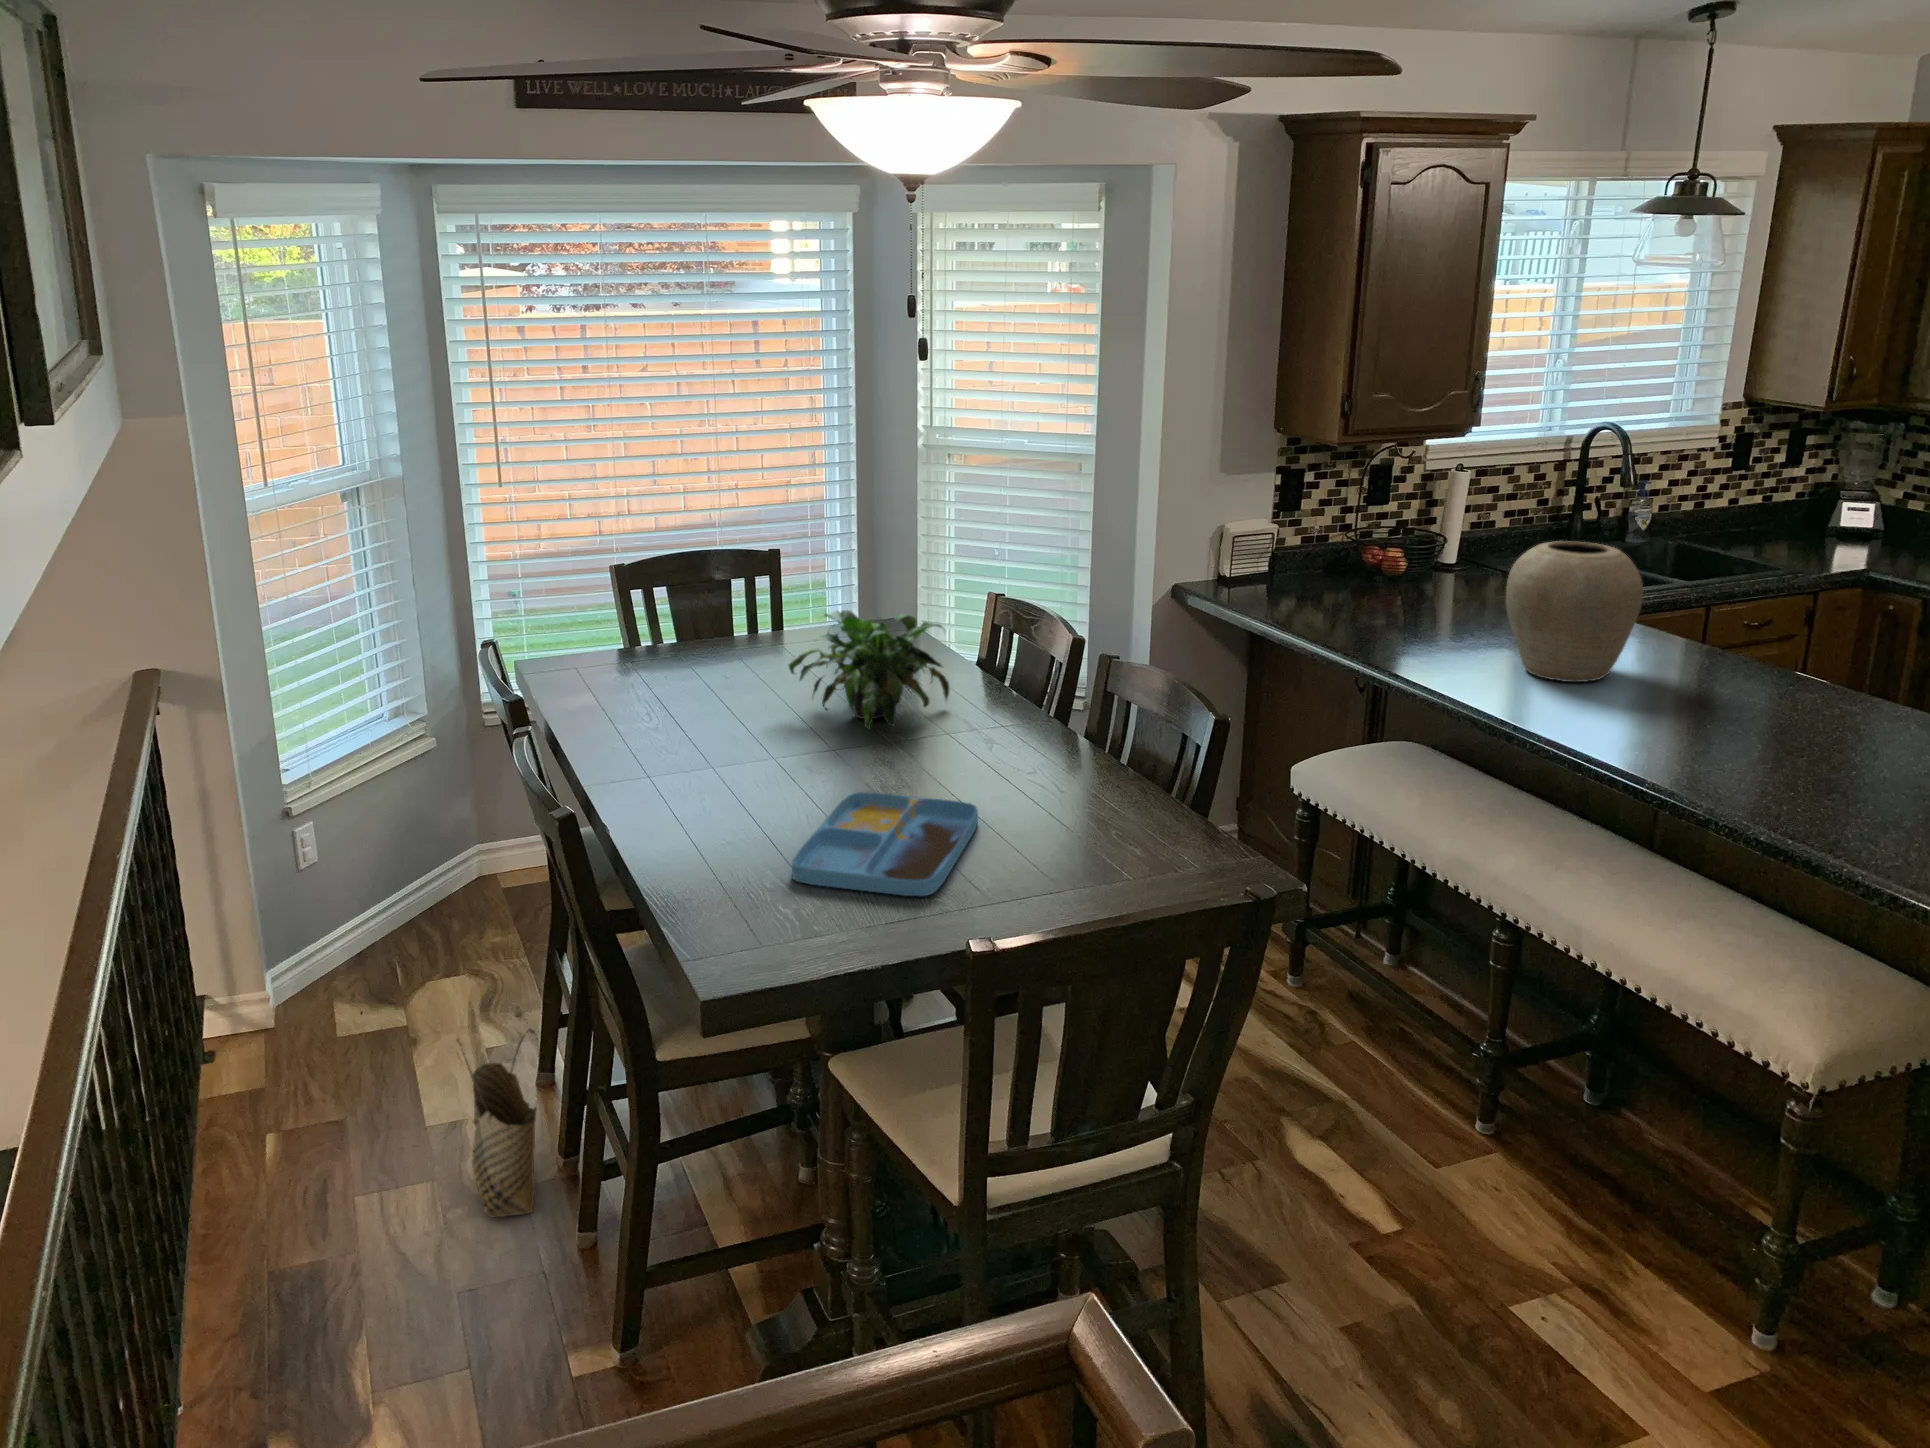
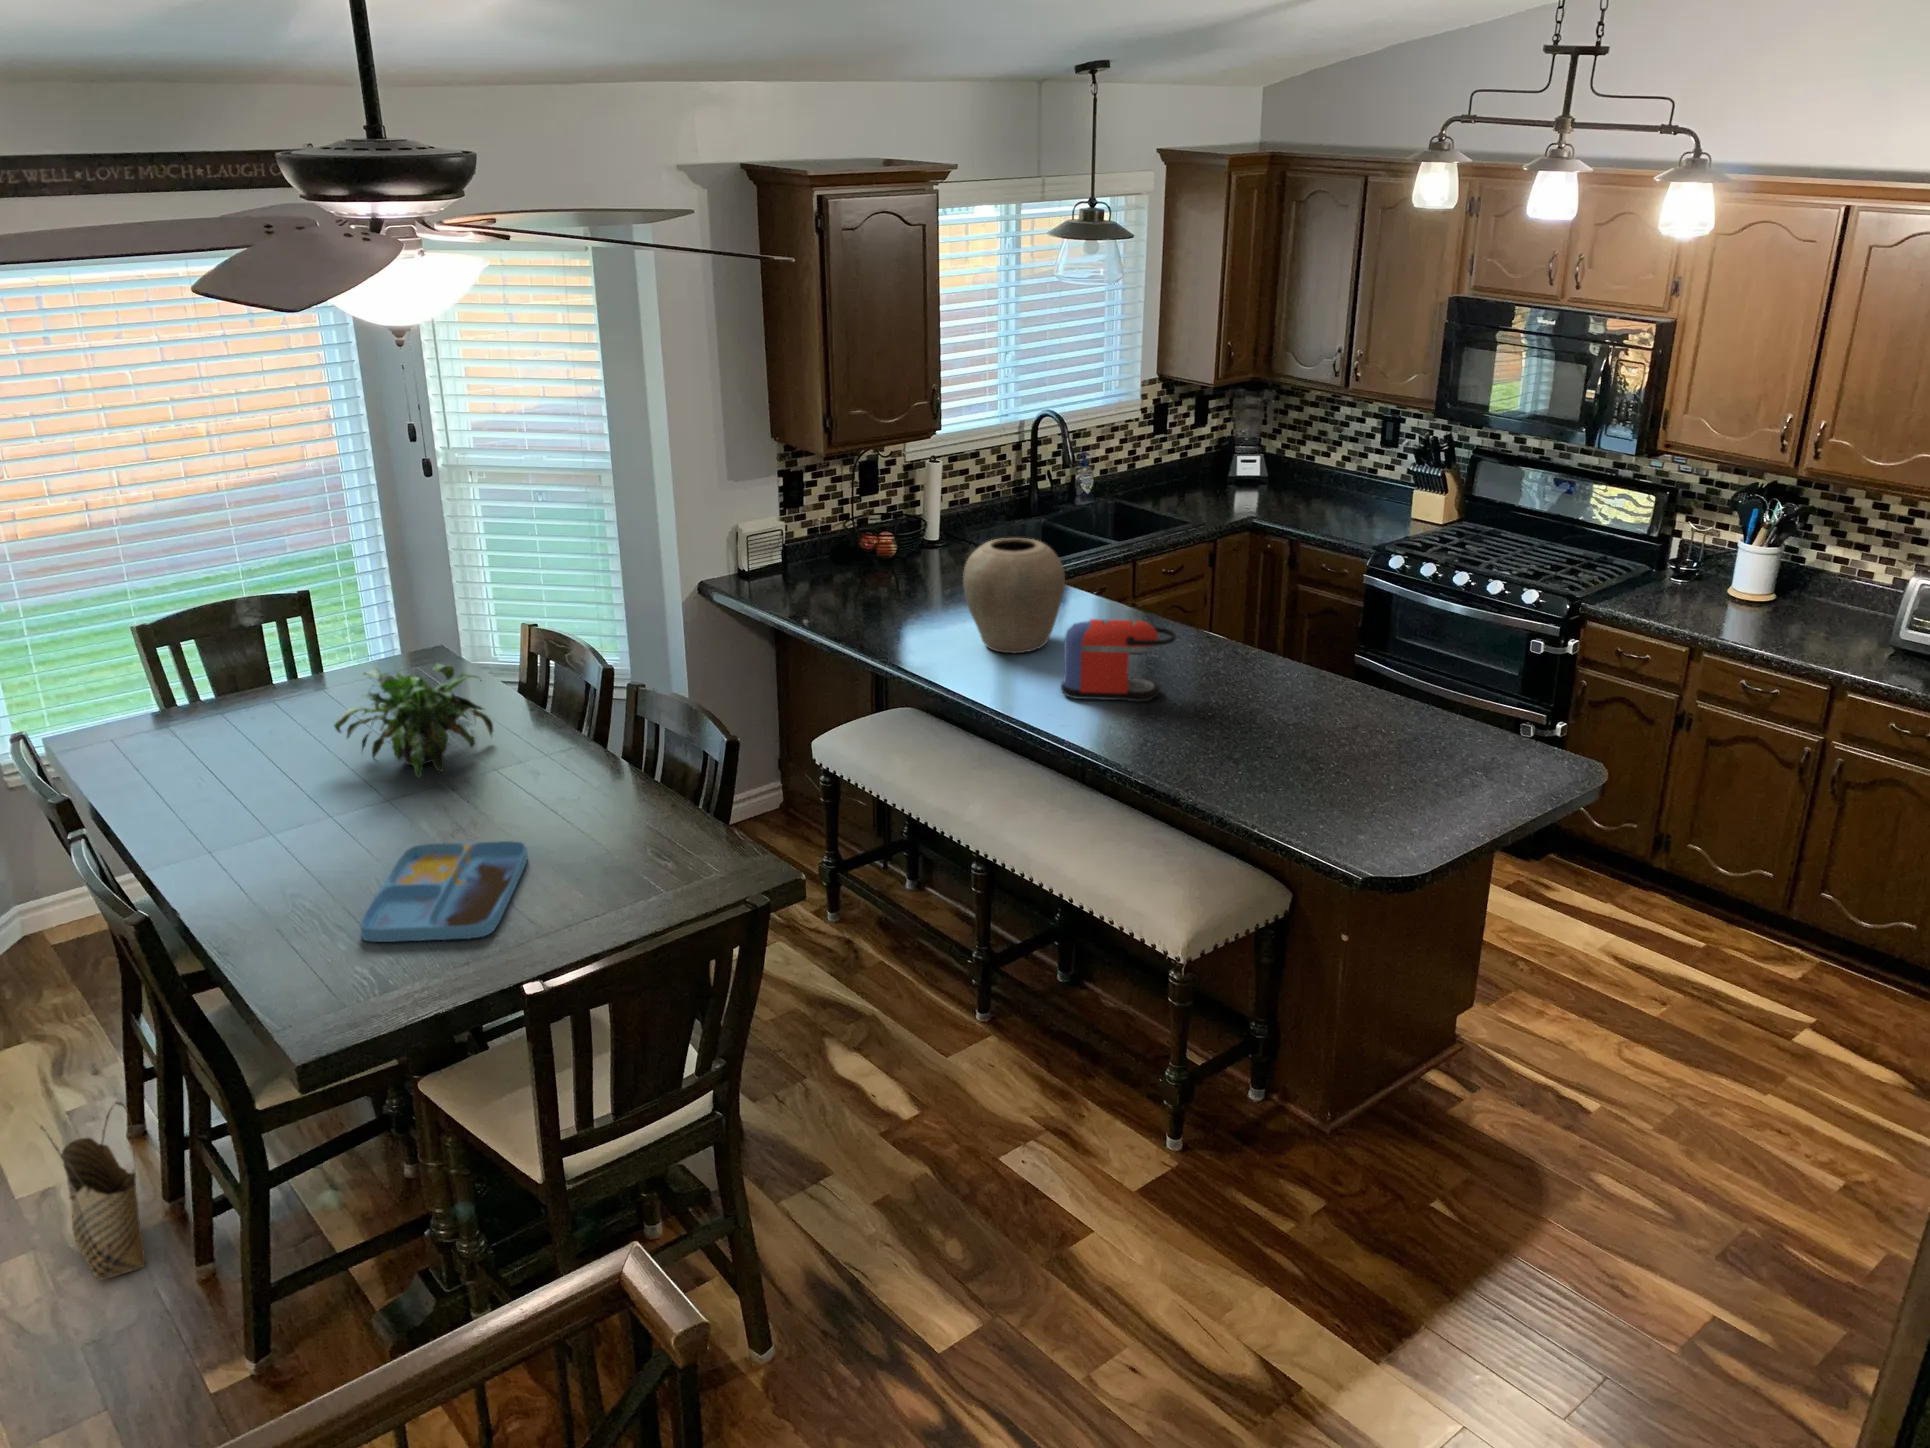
coffee maker: none [1636,637,1812,749] -> present [1061,619,1176,701]

